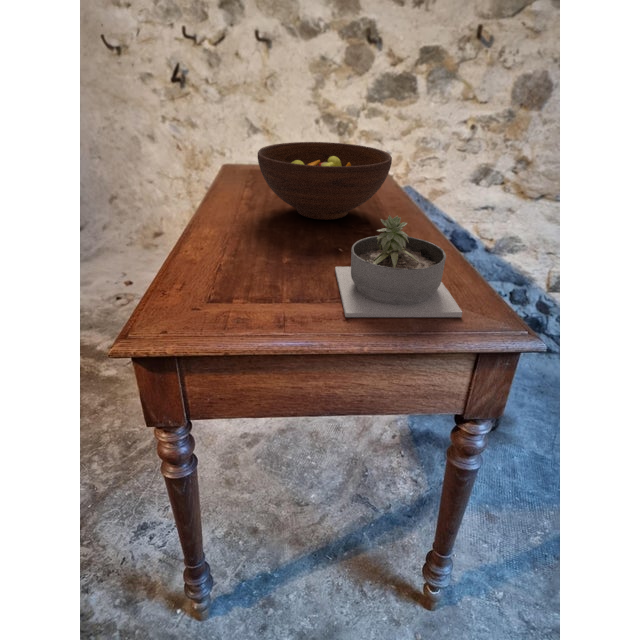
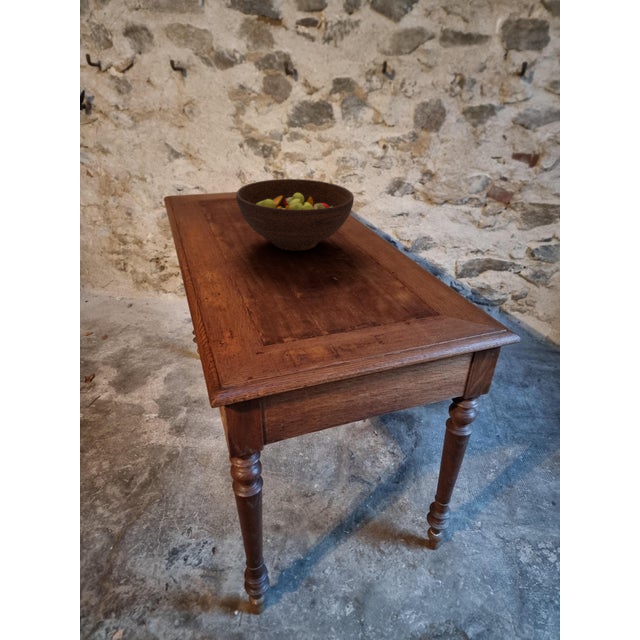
succulent planter: present [335,215,462,317] -> none [340,254,454,339]

